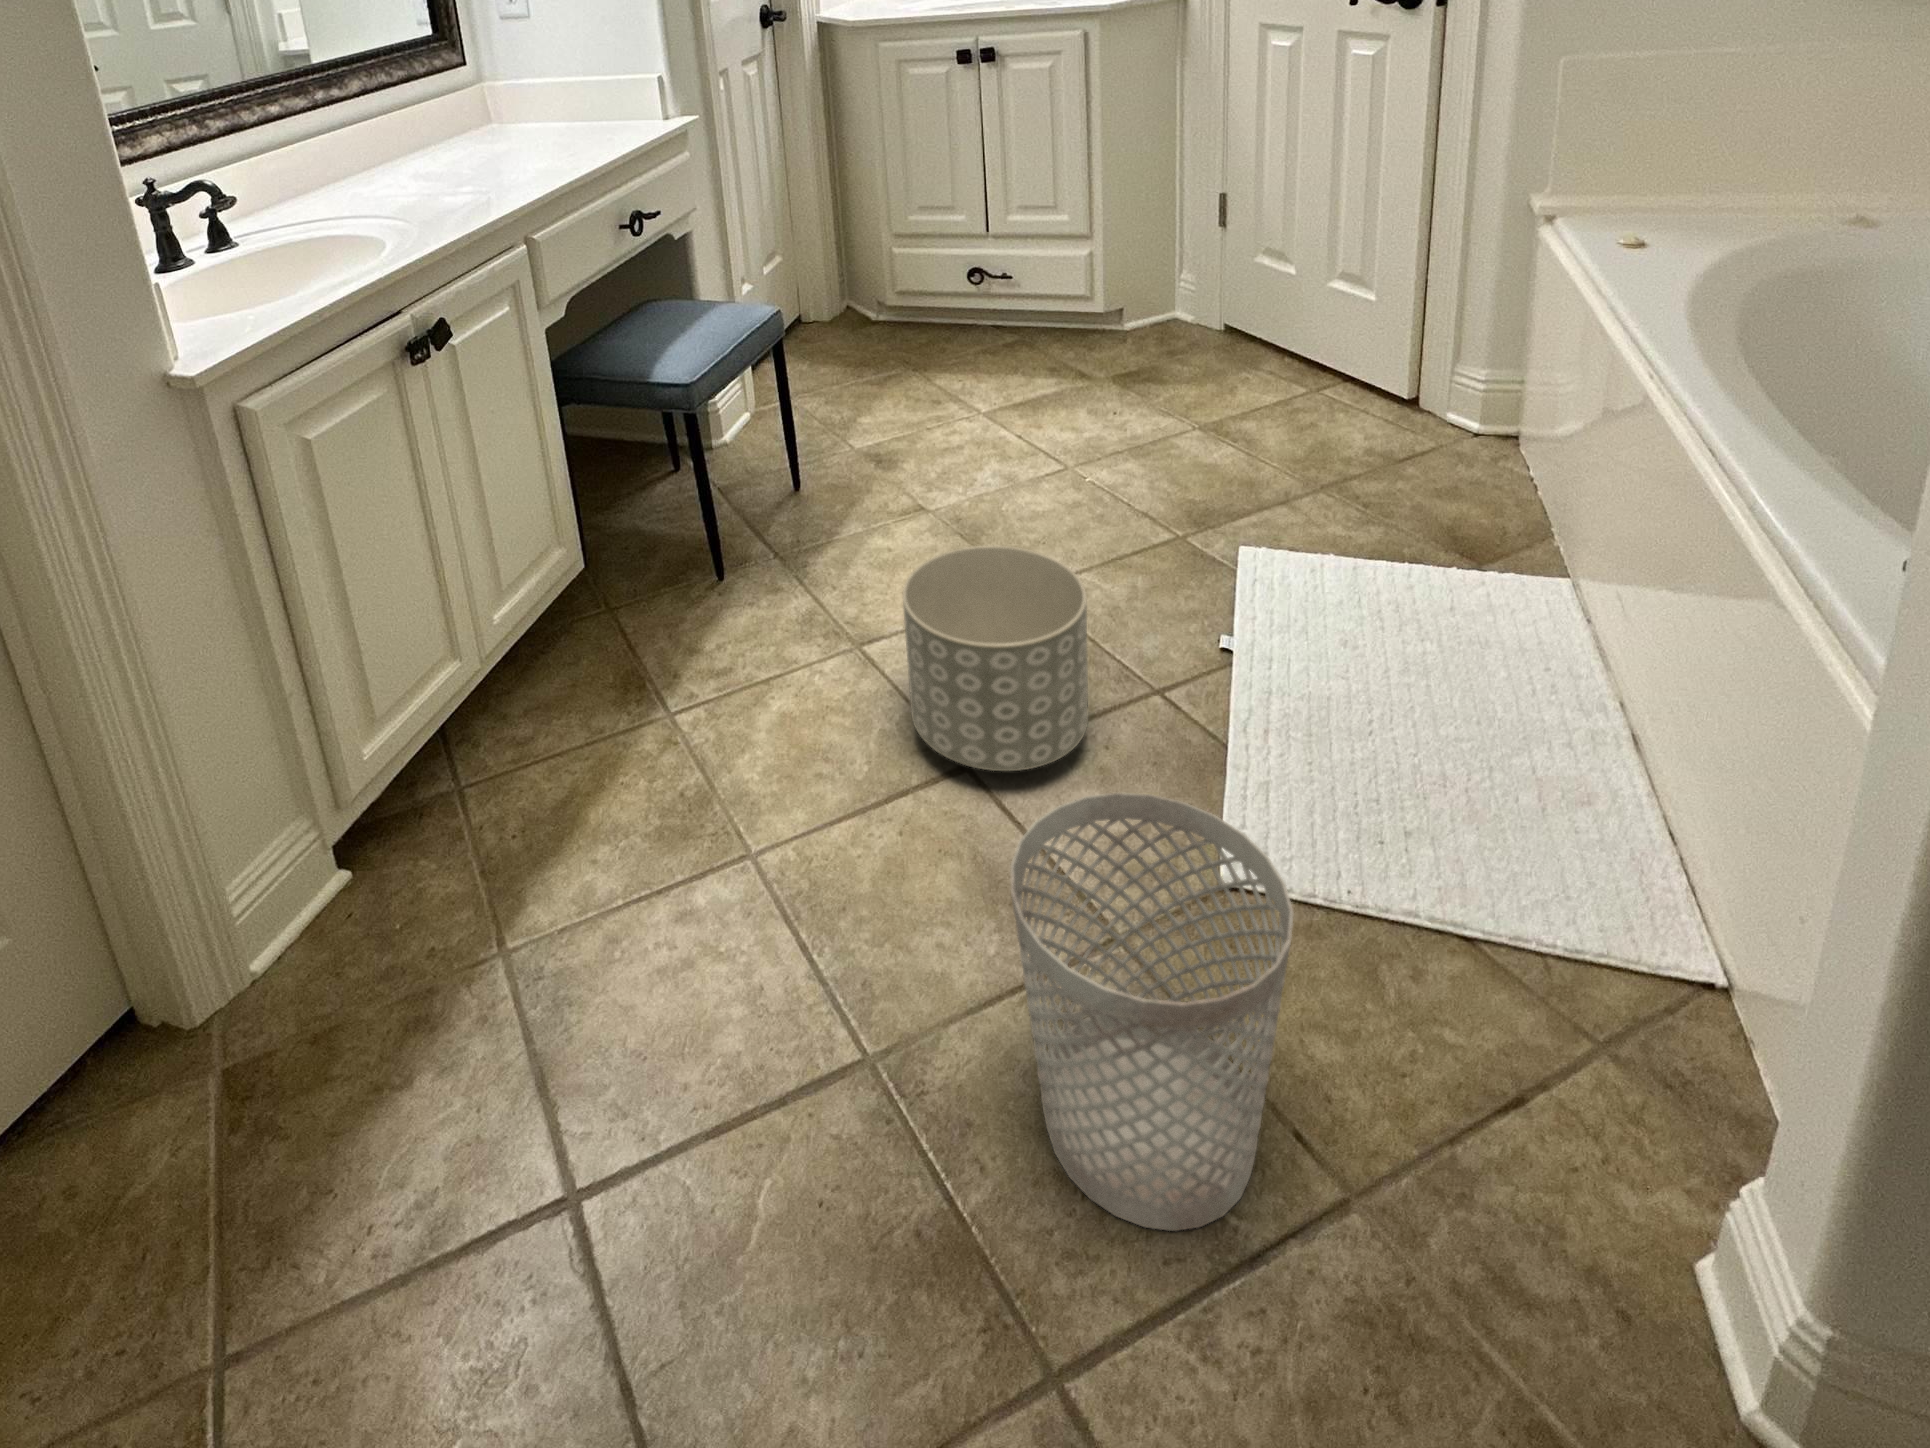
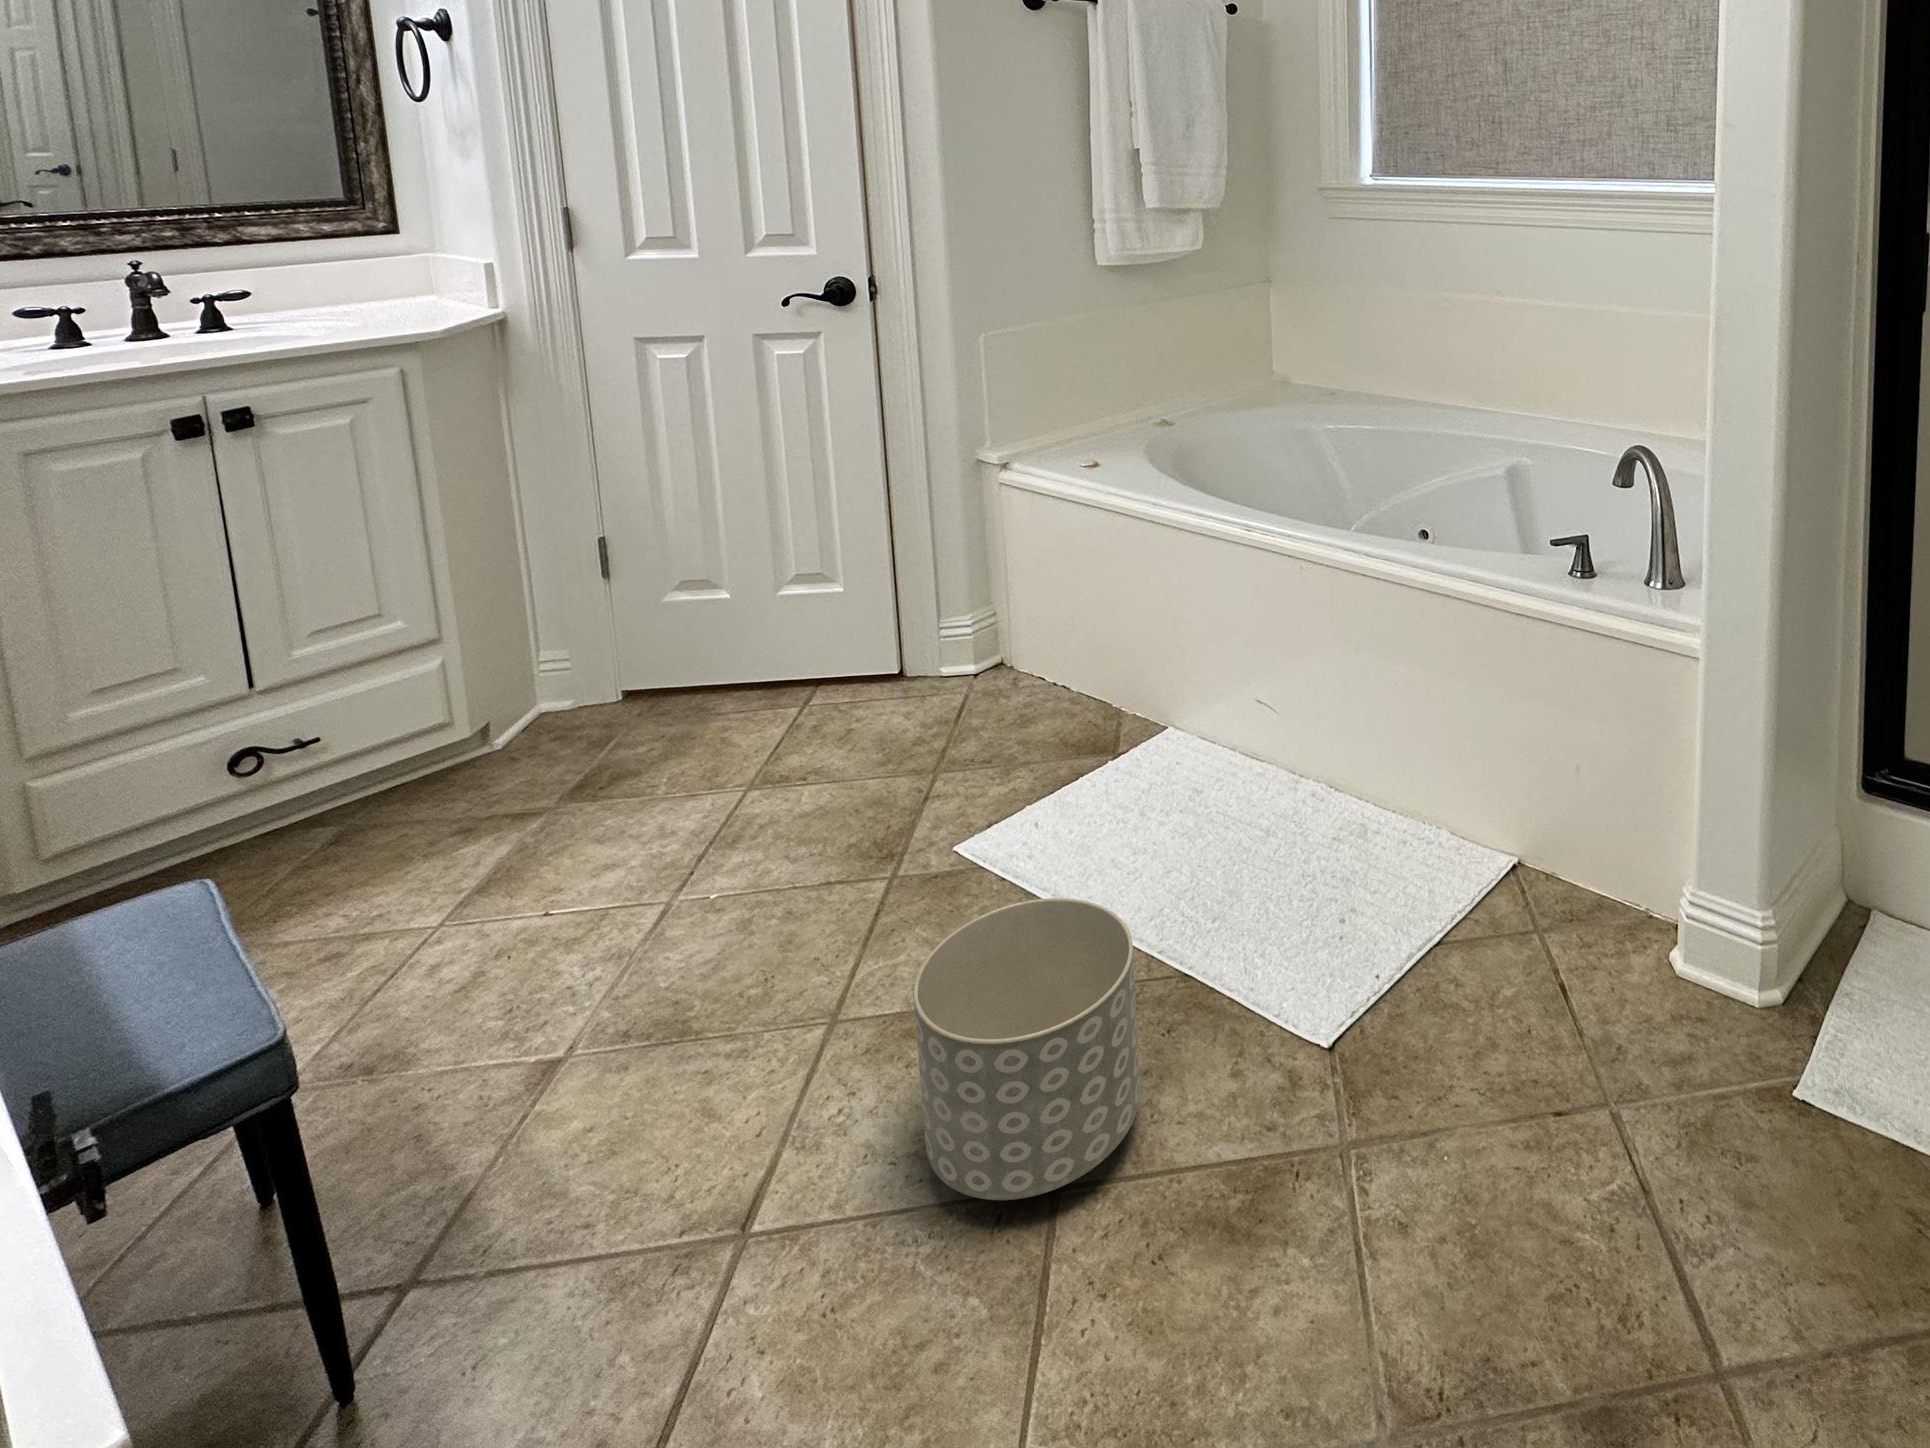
wastebasket: present [1011,792,1293,1231] -> none [1408,900,1627,1285]

